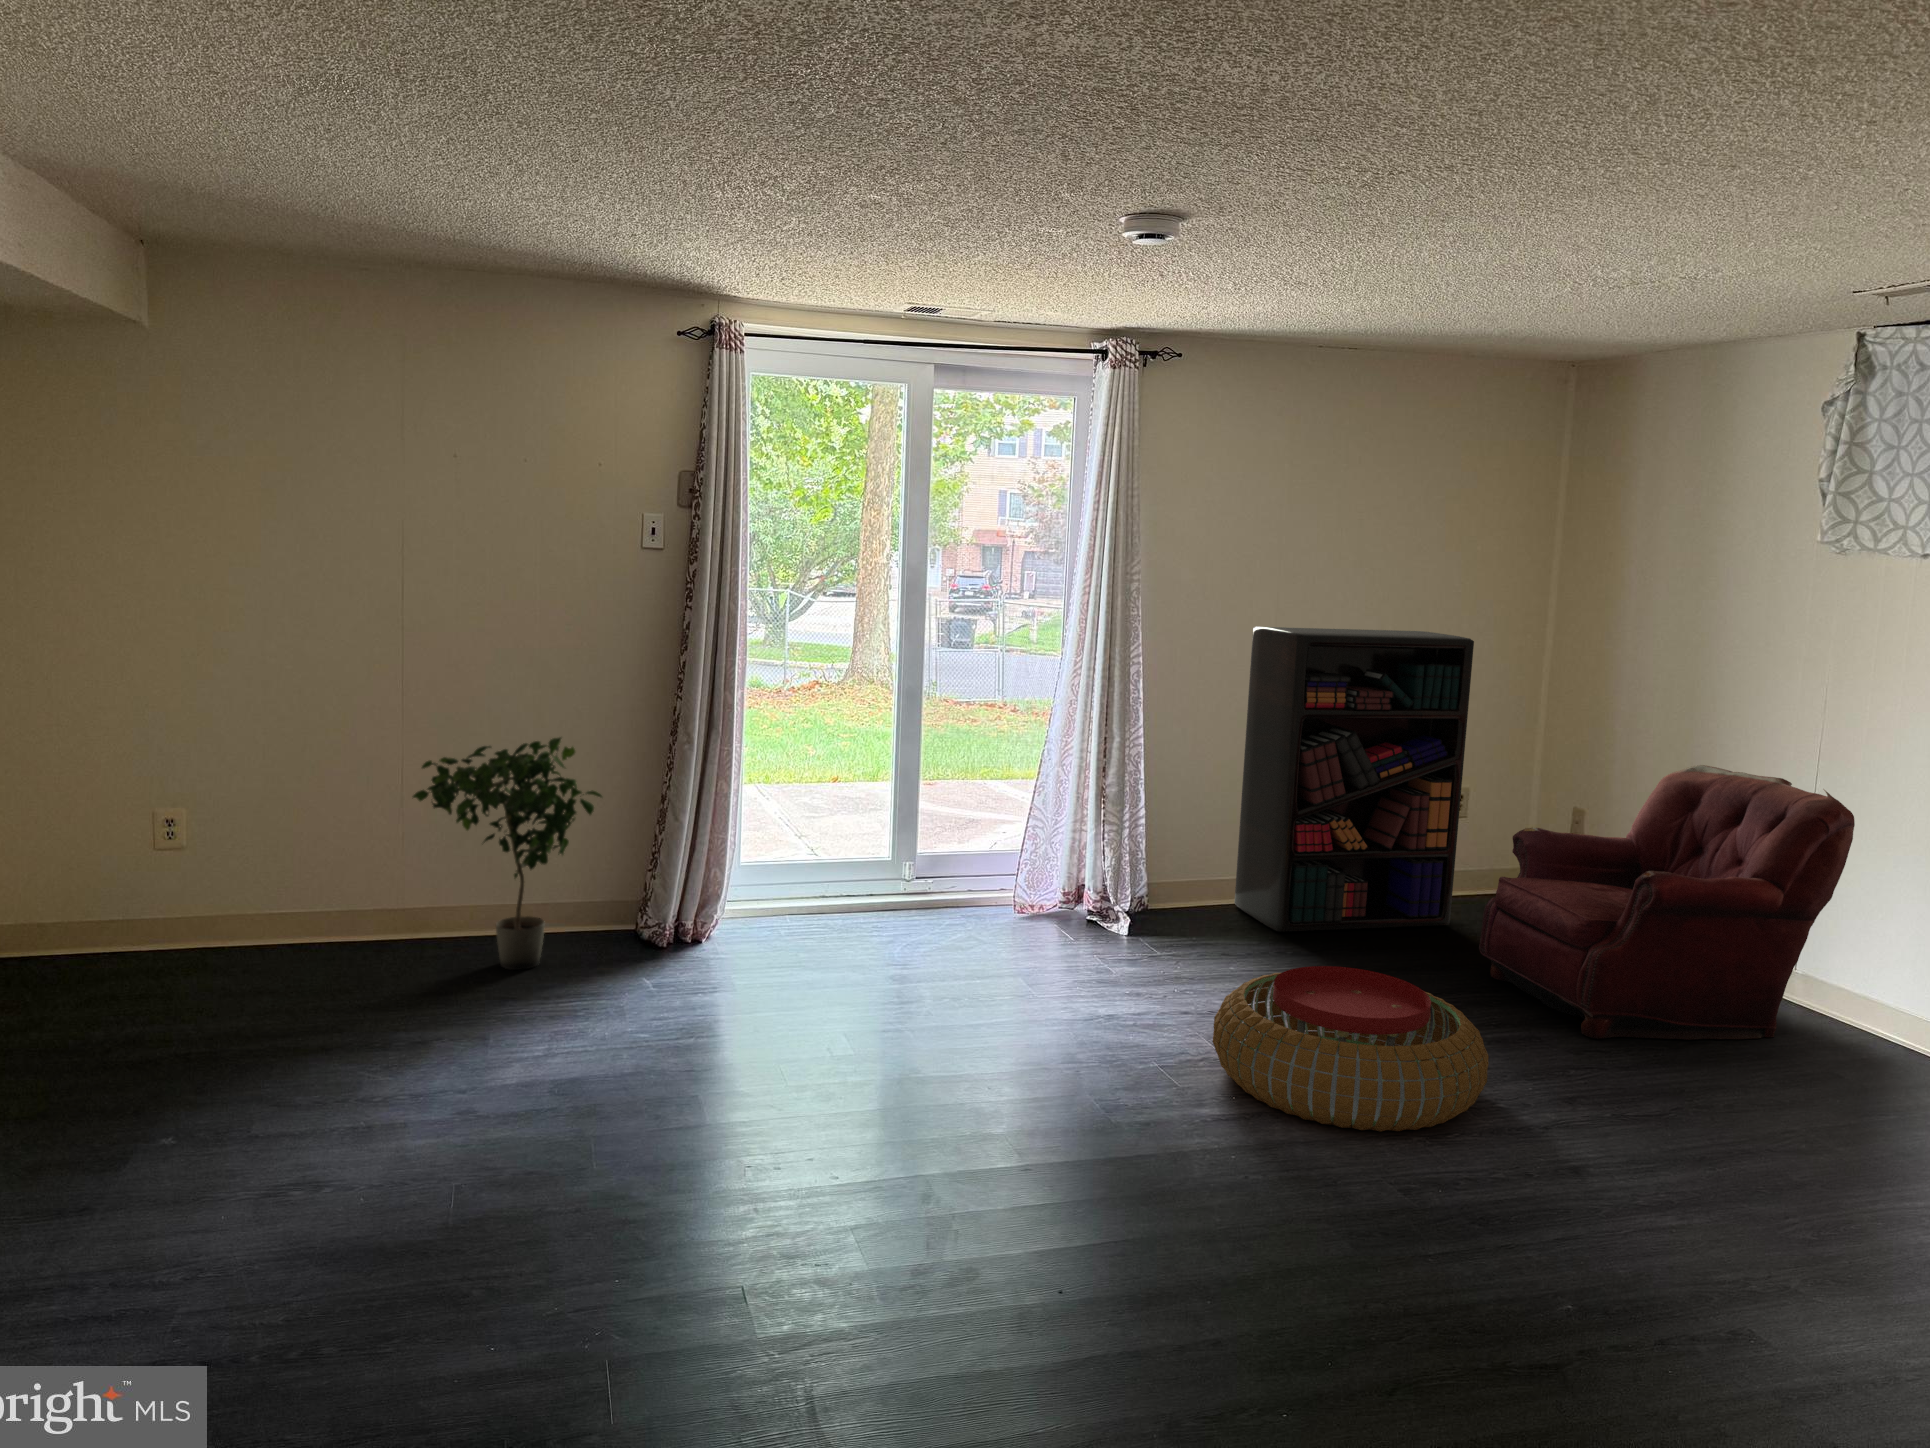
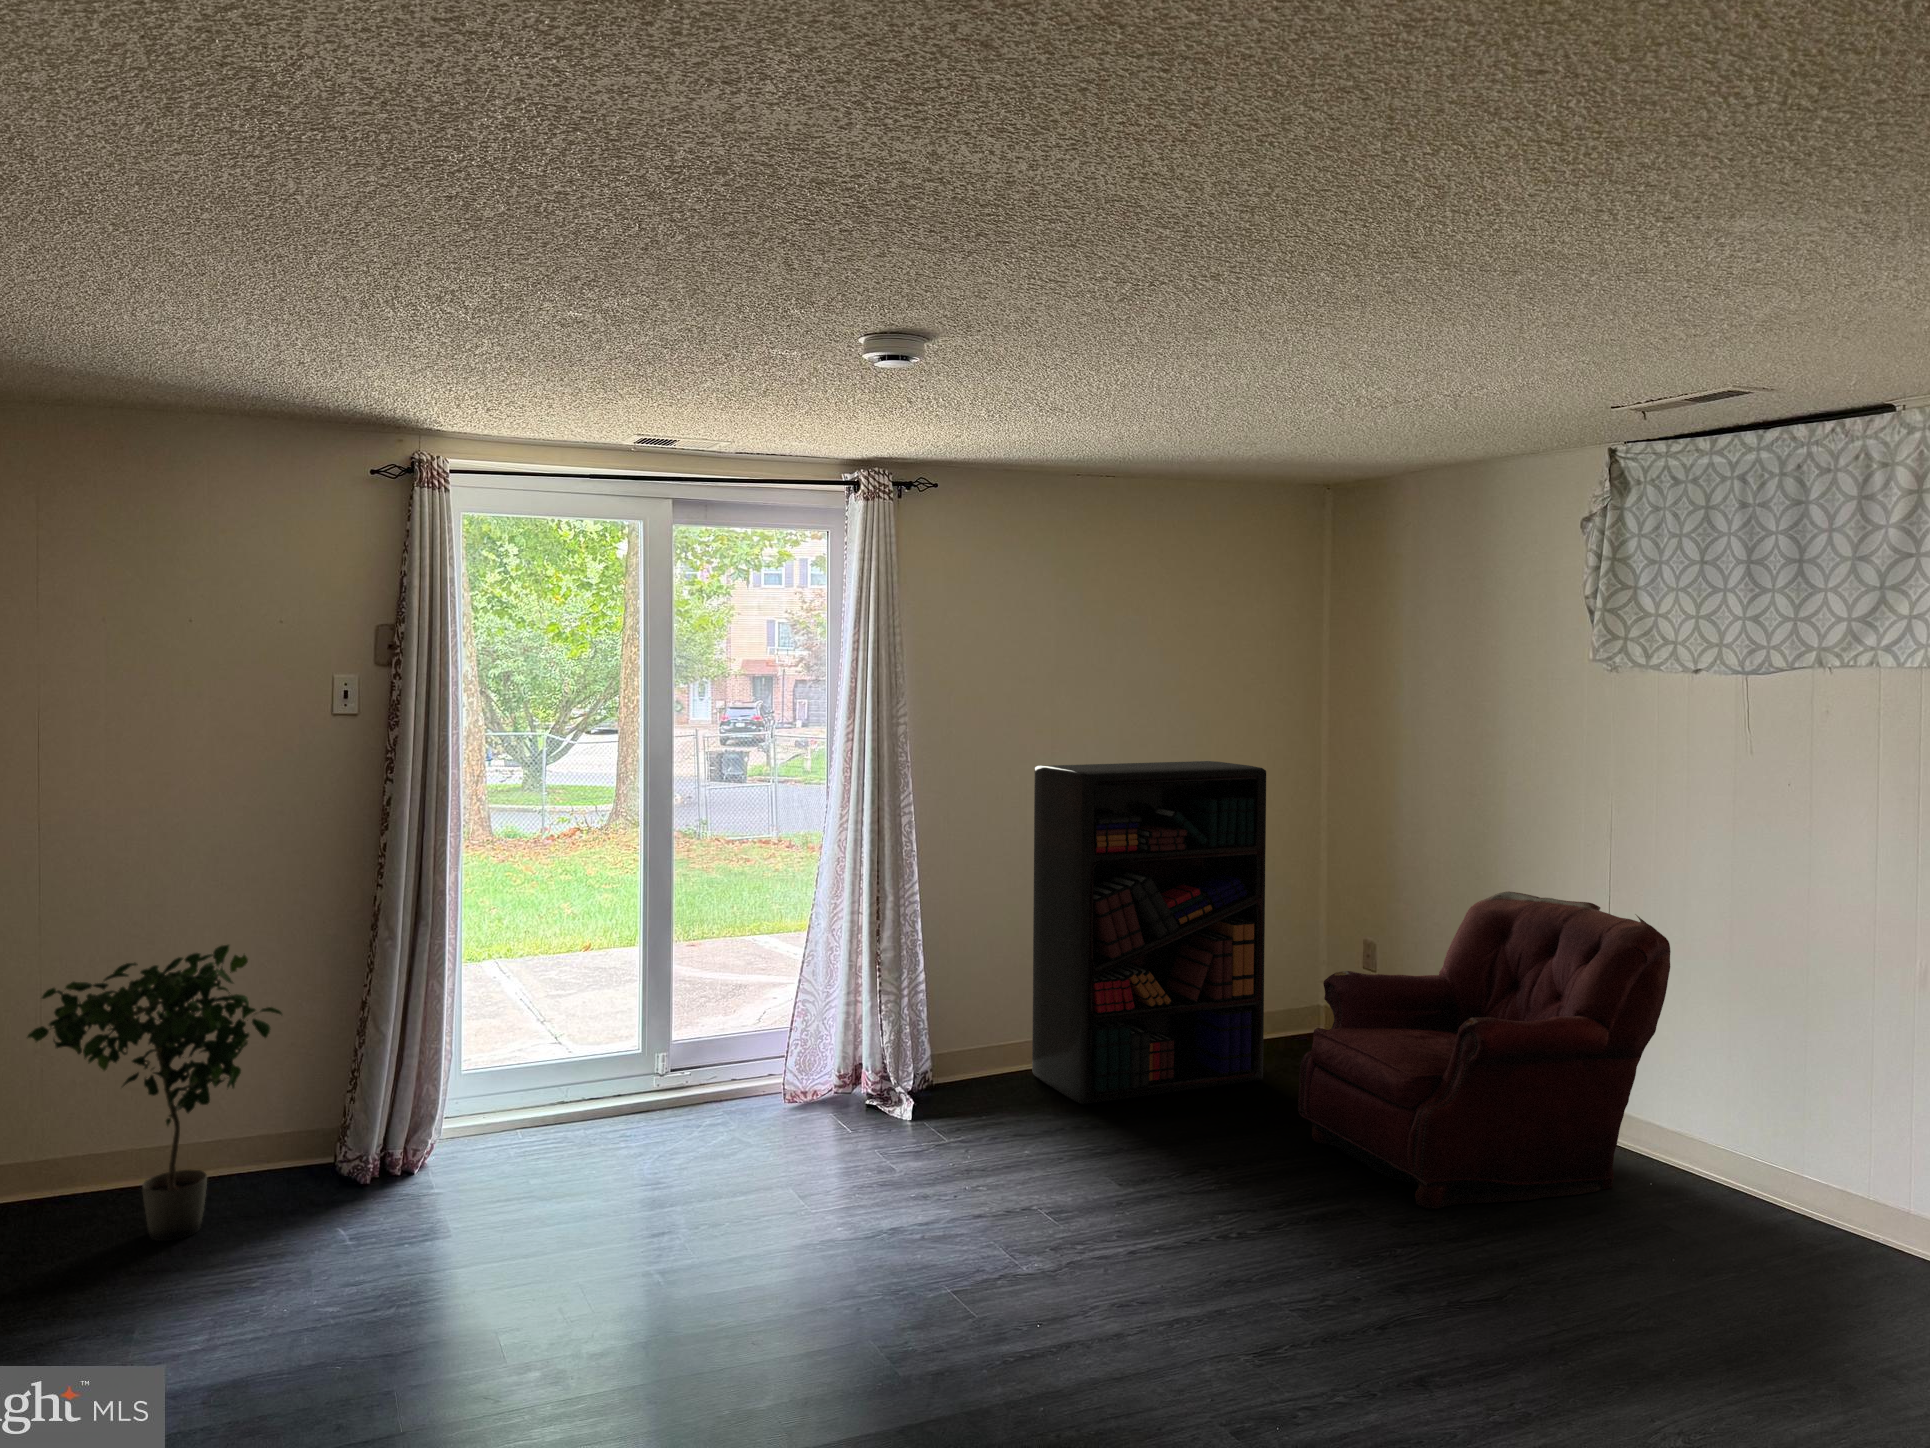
pouf: present [1213,966,1489,1132] -> none [1017,1157,1327,1361]

